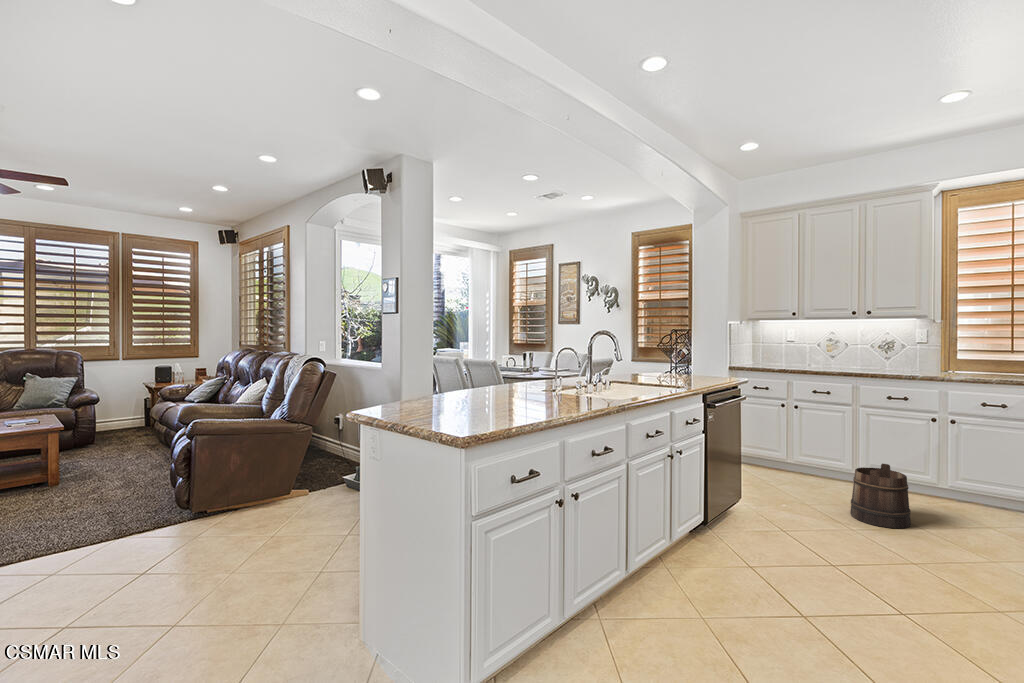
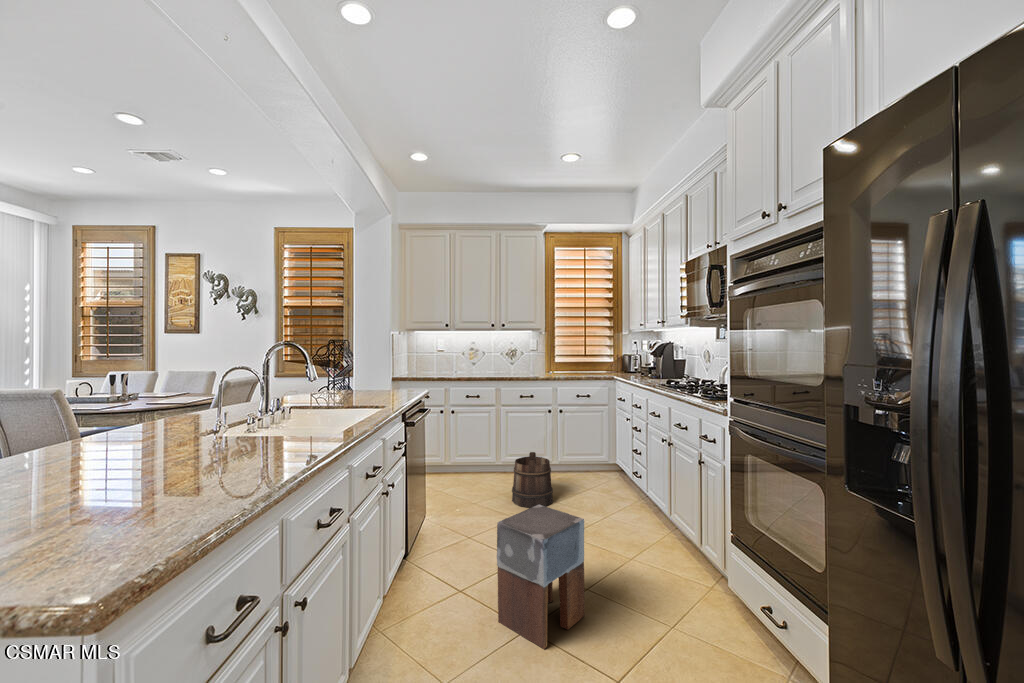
stool: none [762,497,863,620] -> present [497,505,585,649]

